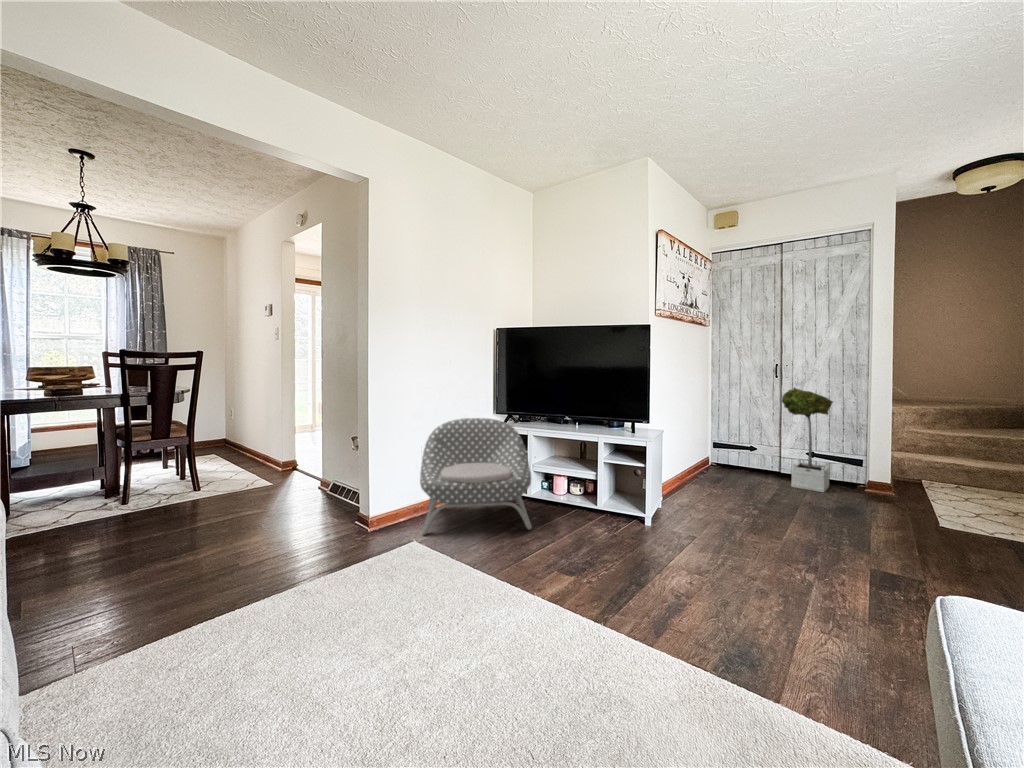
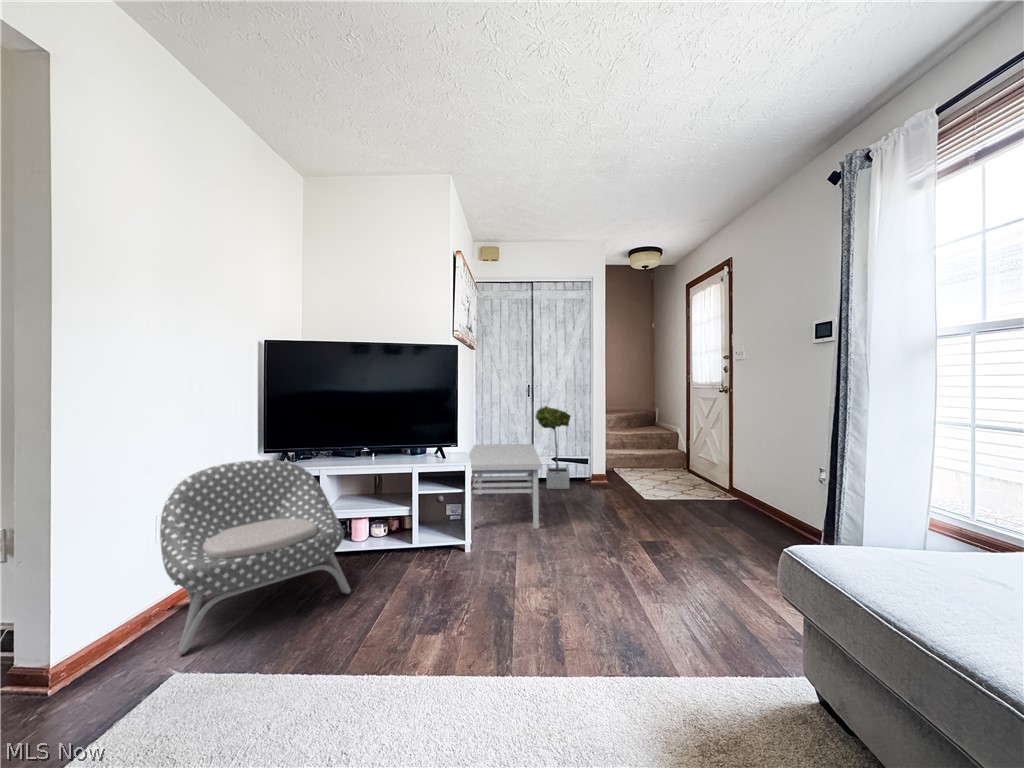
storage bench: none [656,425,771,524] -> present [469,444,542,529]

